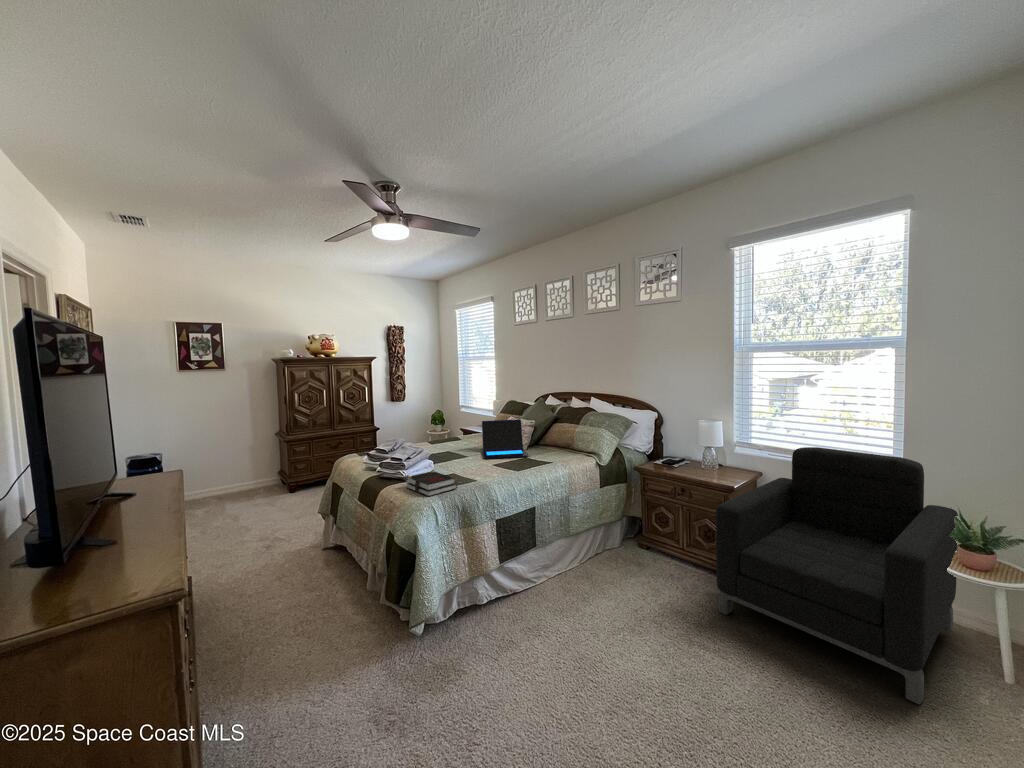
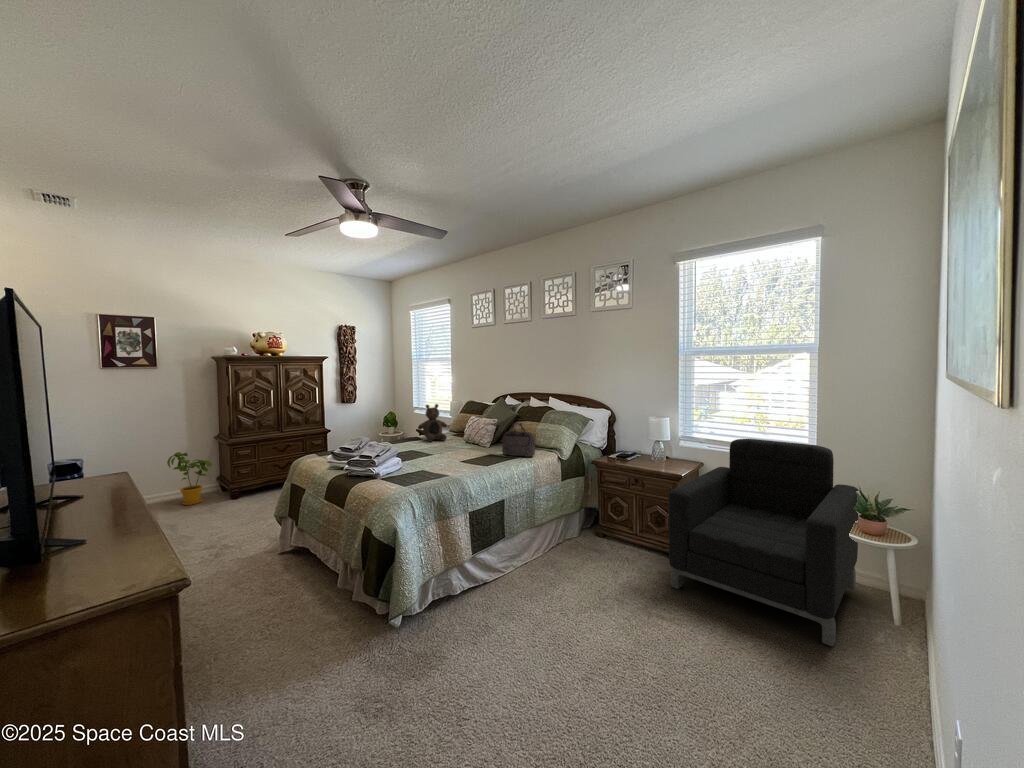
teddy bear: none [457,404,486,442] -> present [418,404,447,442]
laptop: present [482,419,528,459] -> none [445,418,493,457]
handbag: none [538,421,572,461] -> present [502,423,535,457]
house plant: none [234,448,272,496] -> present [167,452,212,505]
book: present [406,471,457,496] -> none [378,468,430,492]

